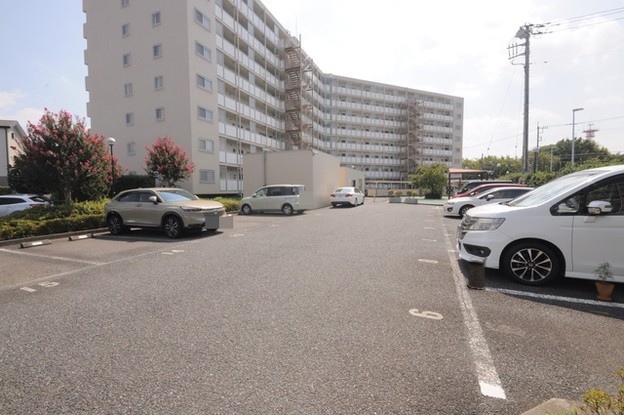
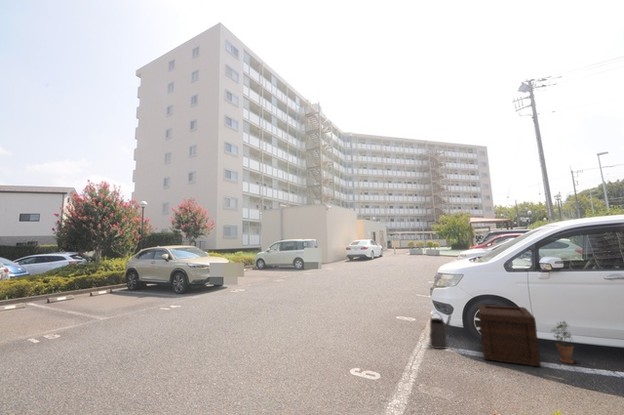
wooden crate: none [517,247,587,304] -> present [478,305,540,366]

